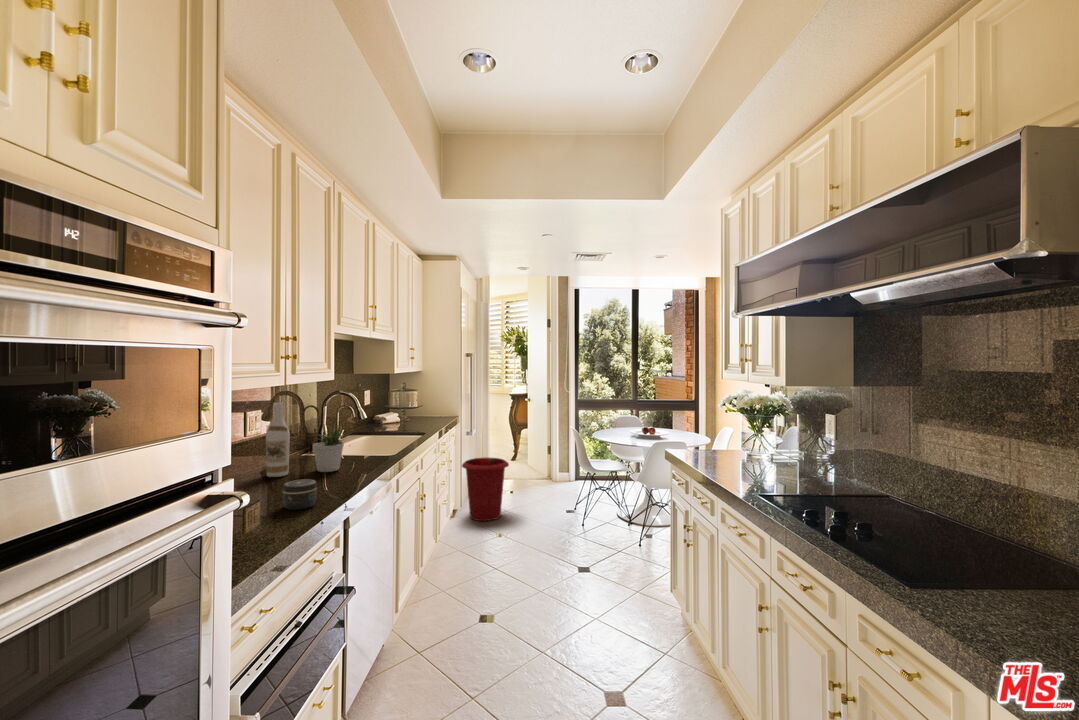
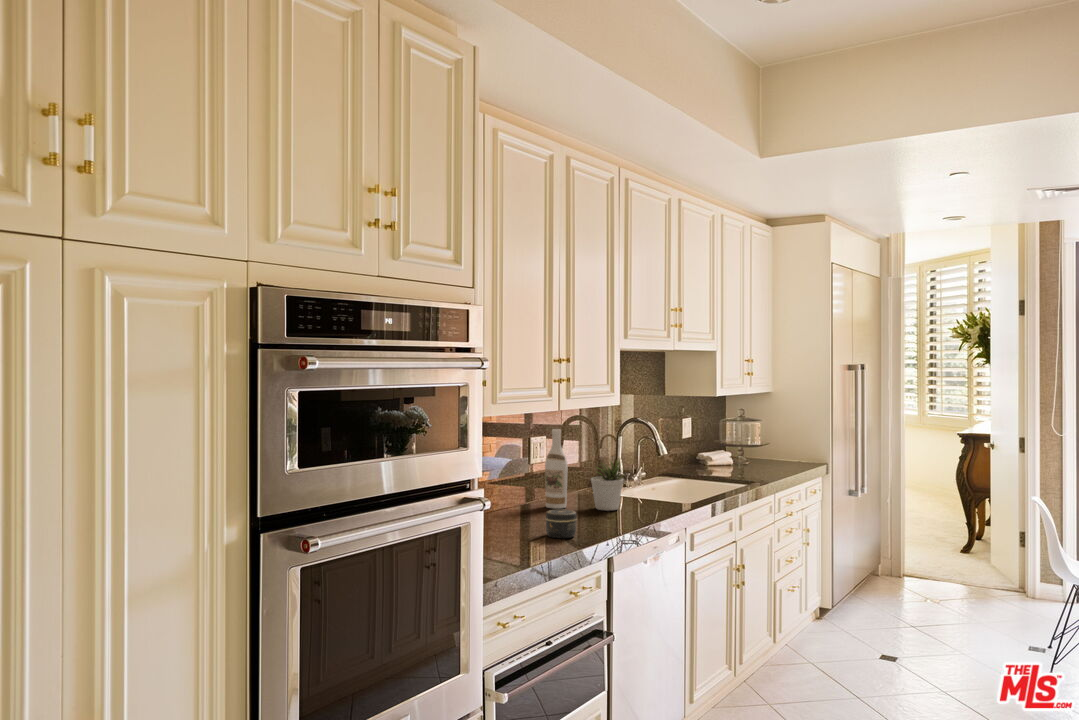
waste bin: present [462,458,509,521] -> none [833,531,913,632]

